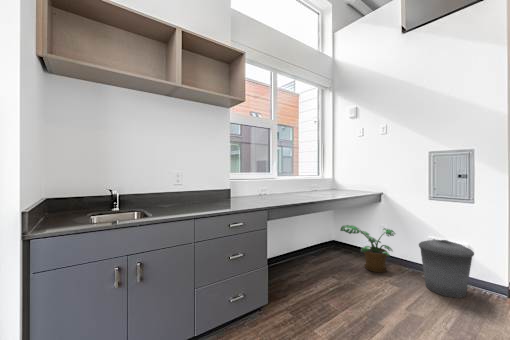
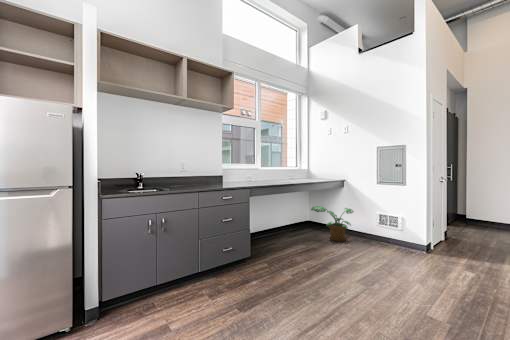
trash can: present [419,240,474,298] -> none [366,213,403,253]

